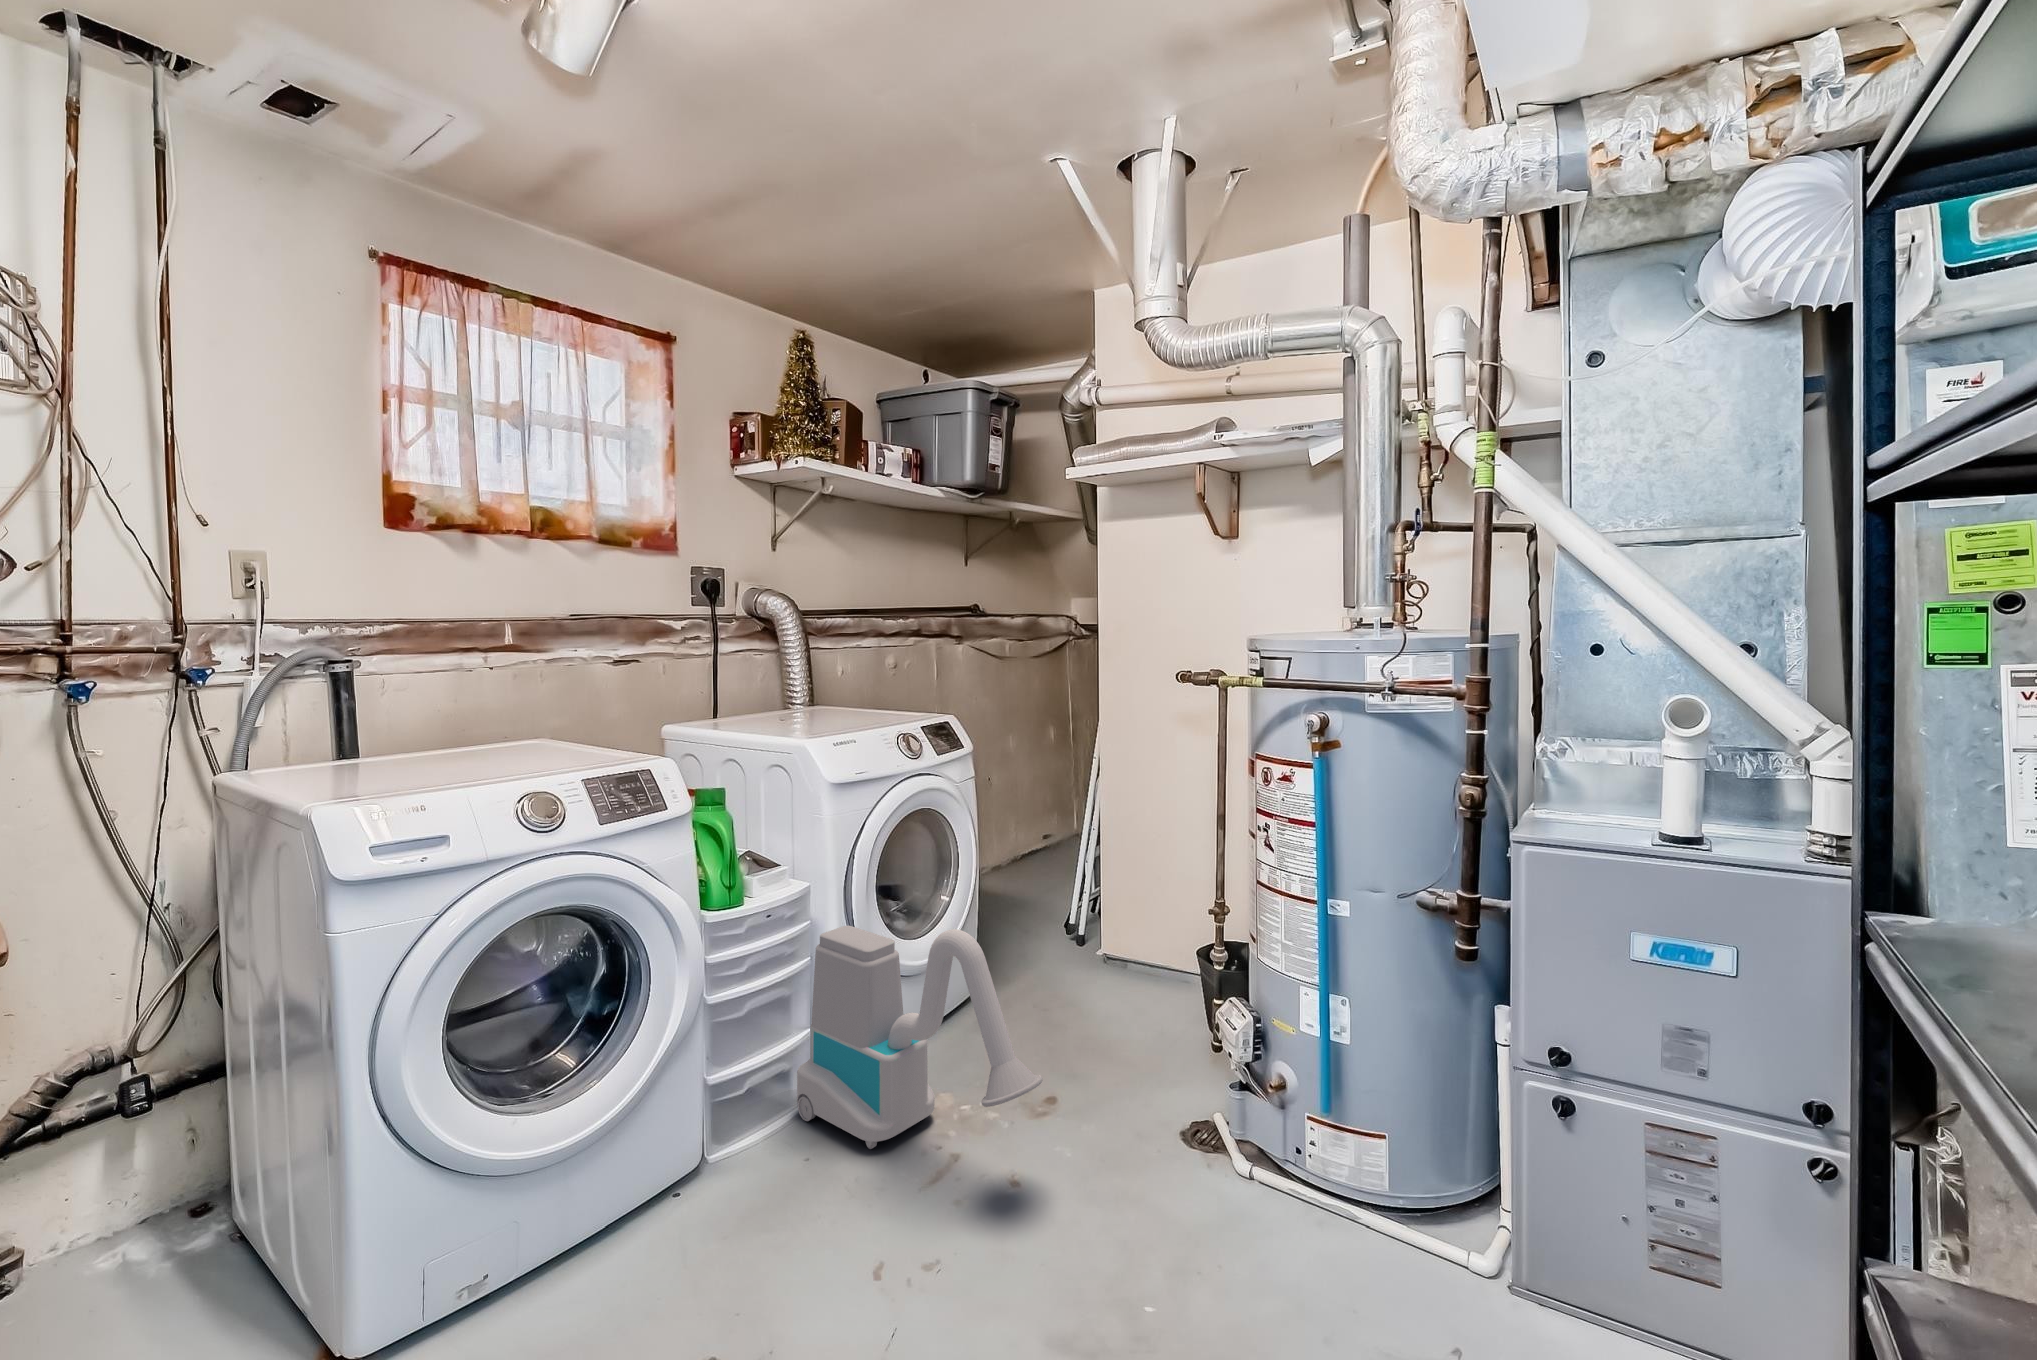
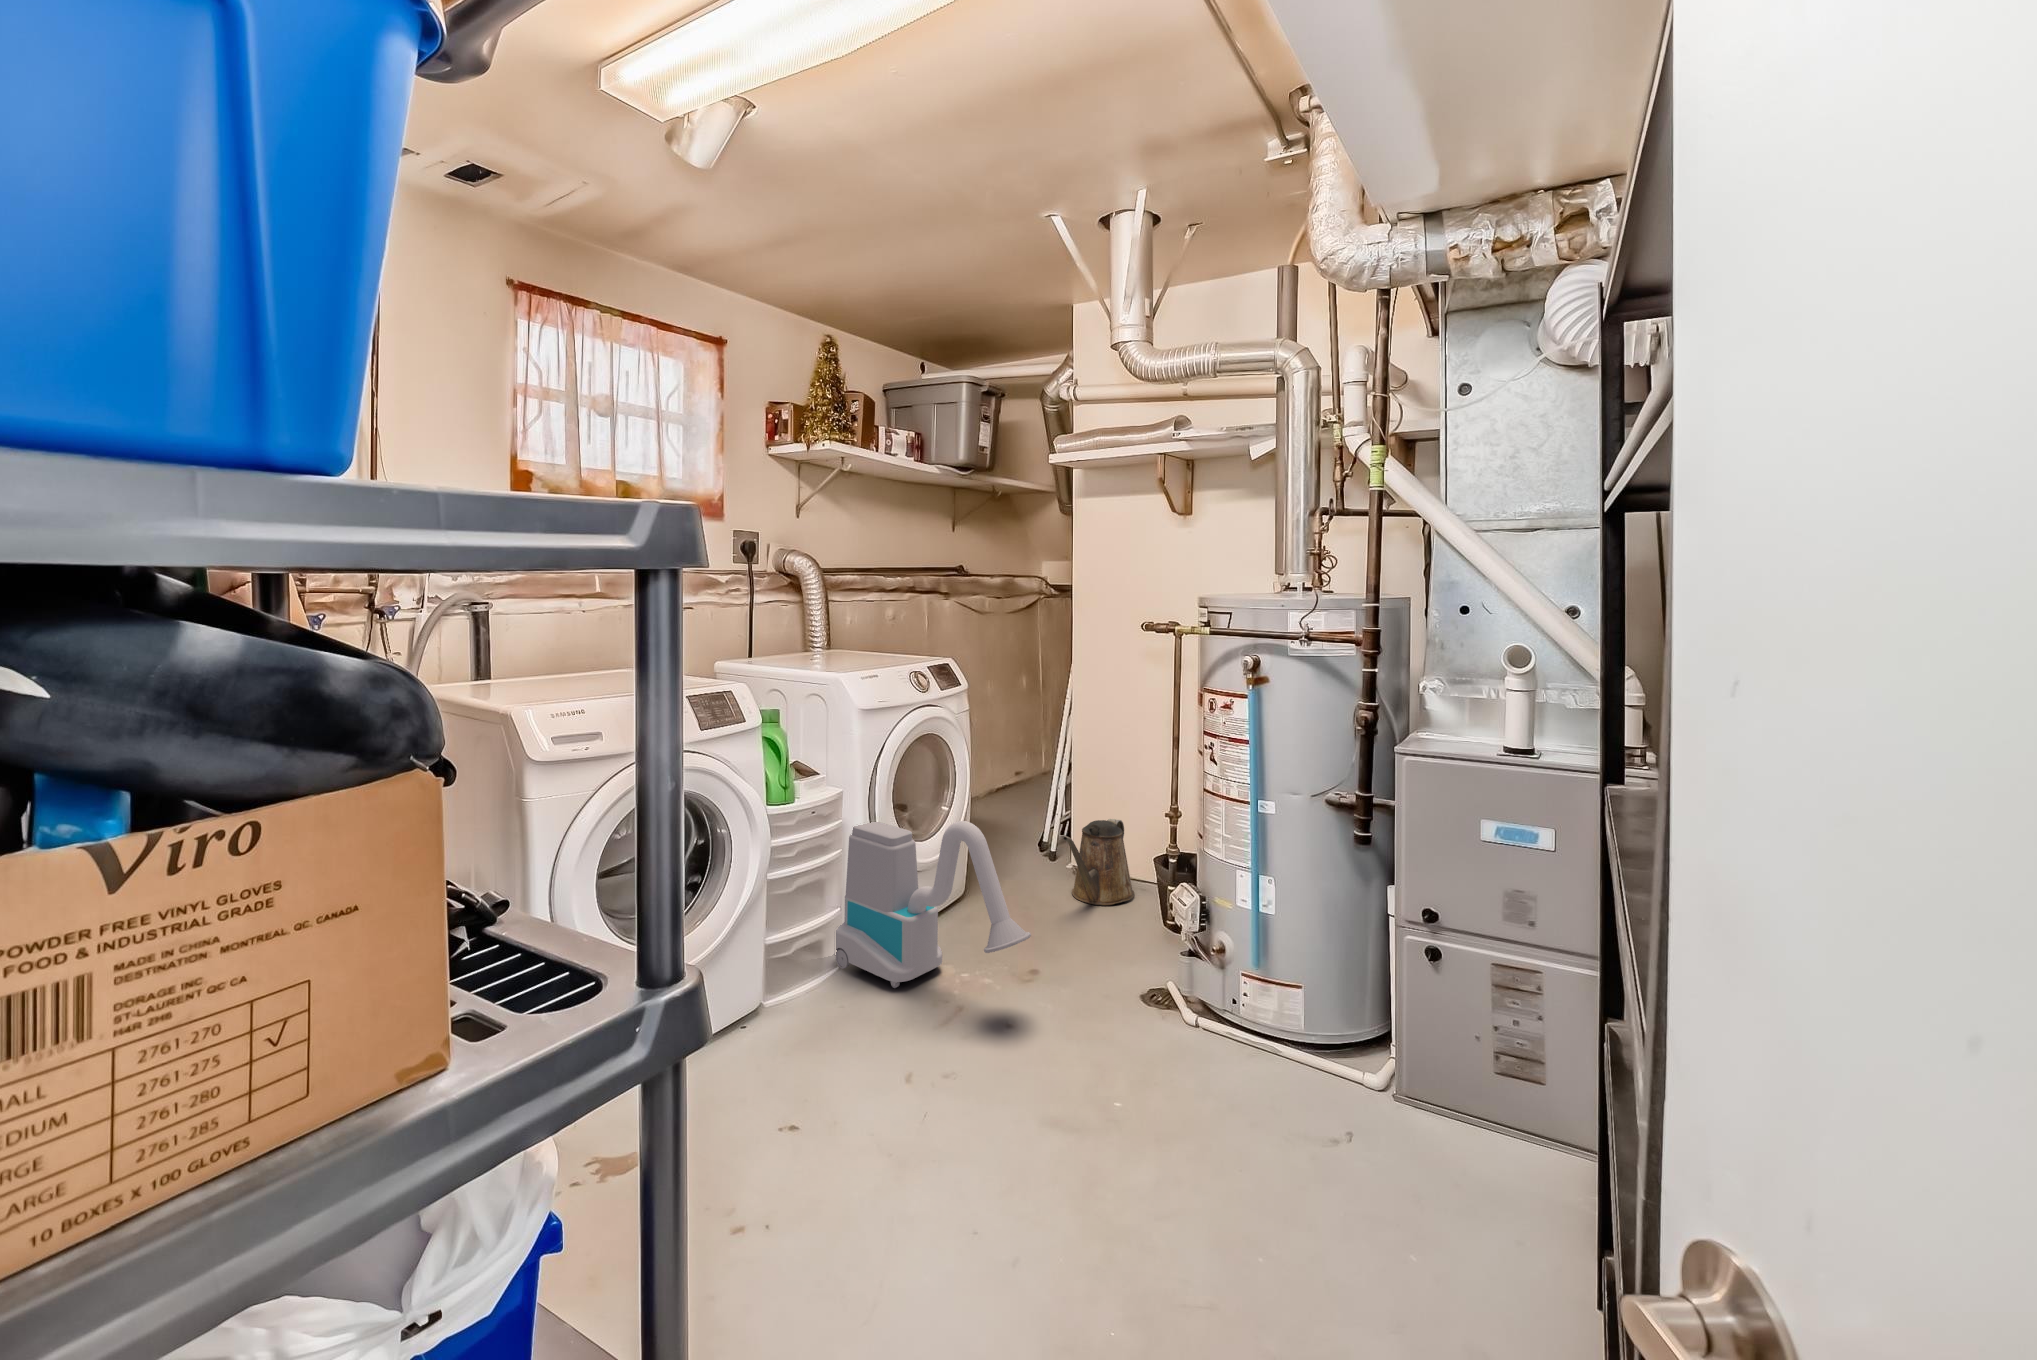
watering can: none [1089,907,1181,1018] -> present [1063,819,1135,905]

